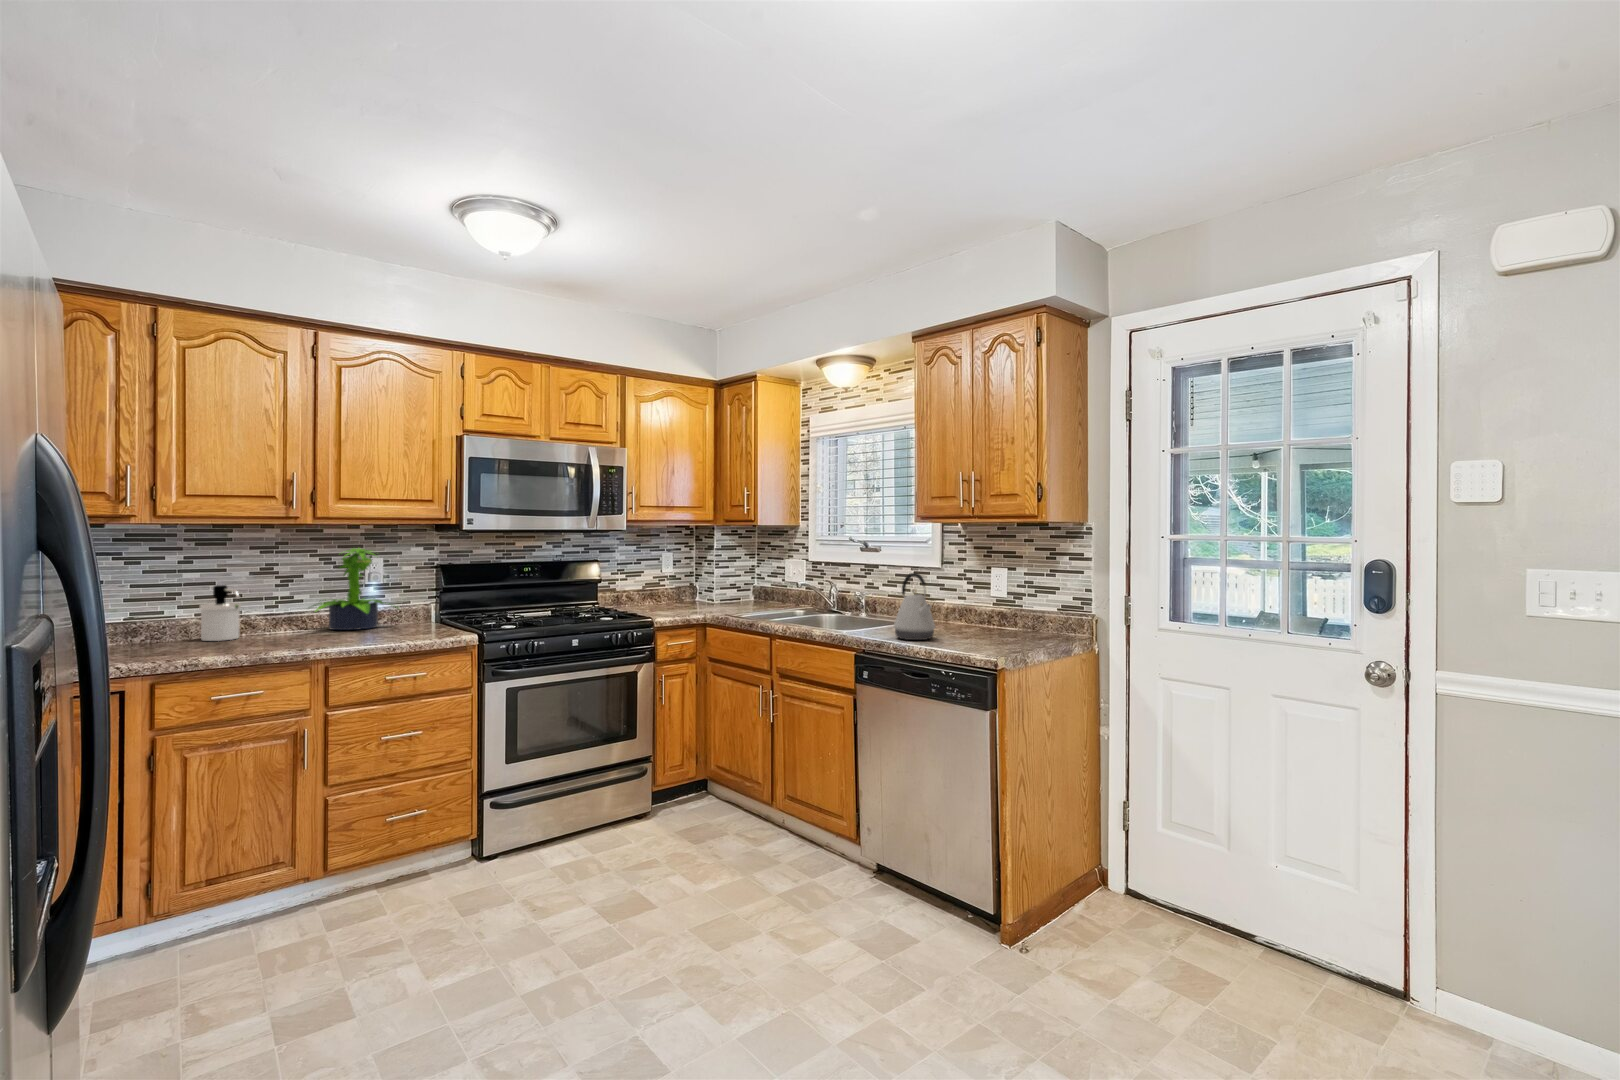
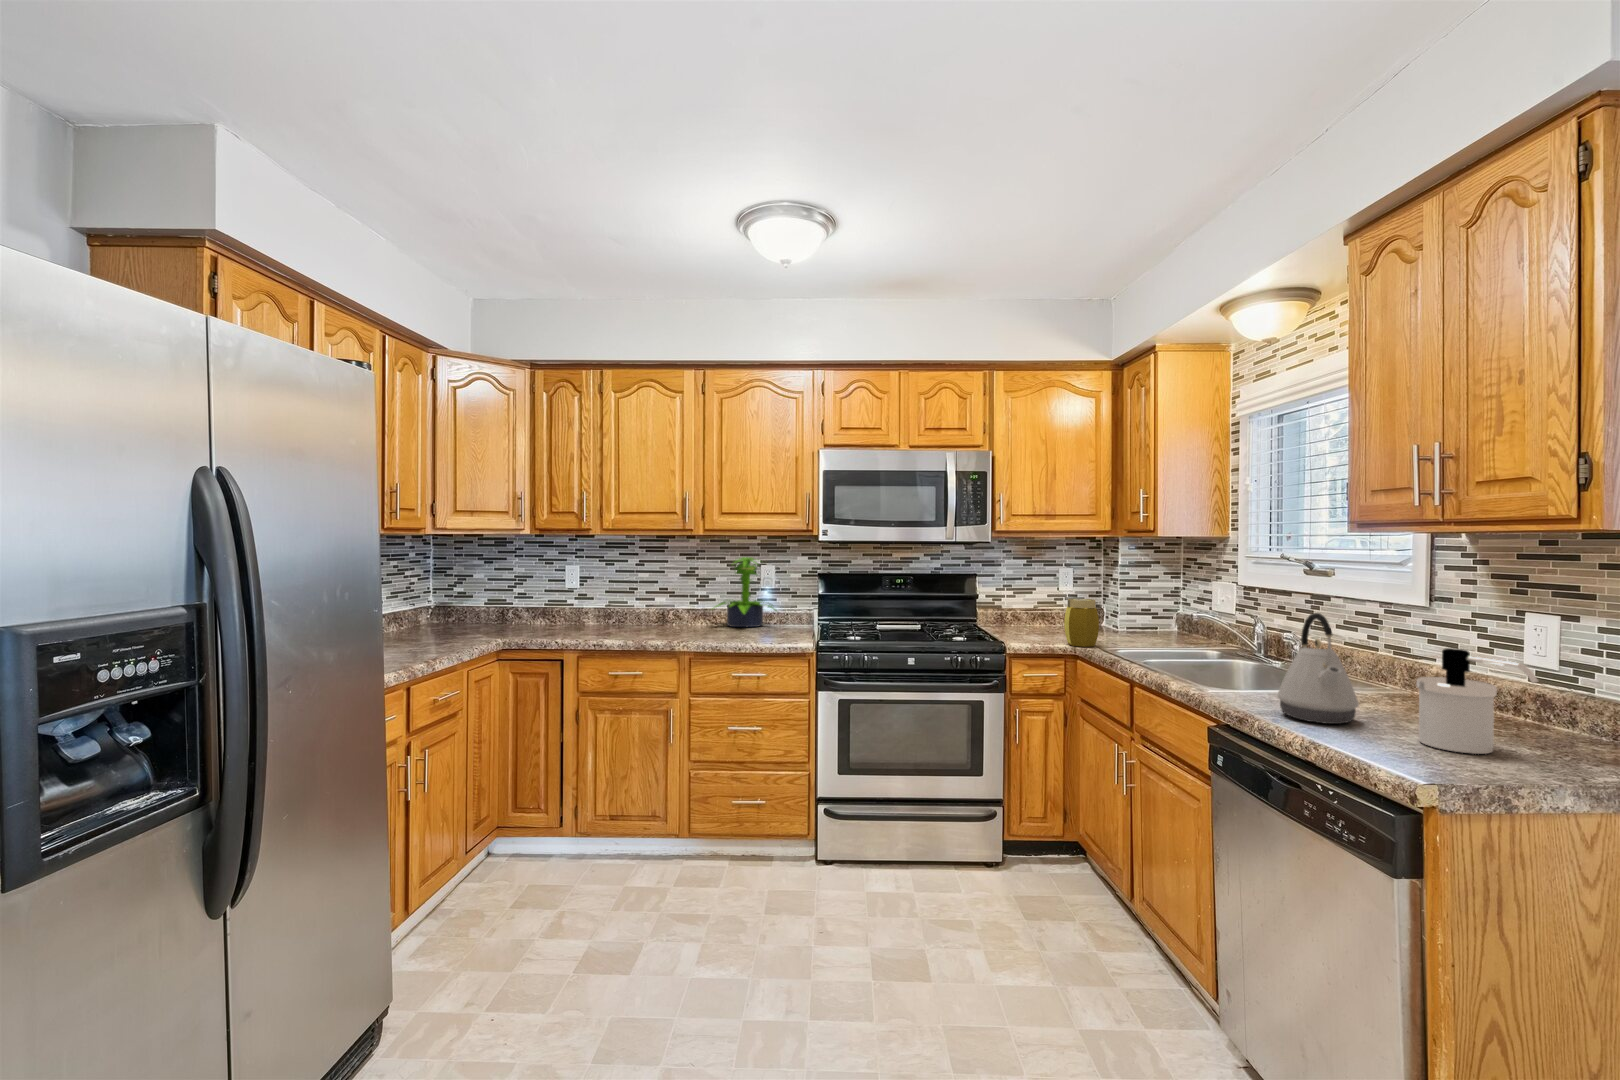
jar: none [700,577,728,616] -> present [1064,599,1099,647]
soap dispenser: present [200,585,241,641] -> present [1417,648,1538,754]

